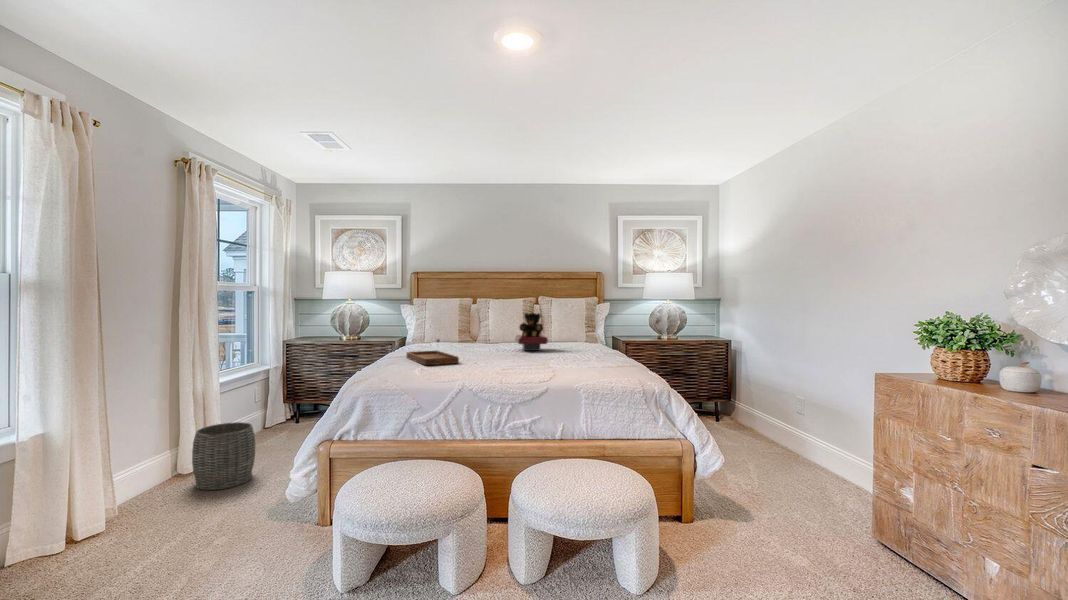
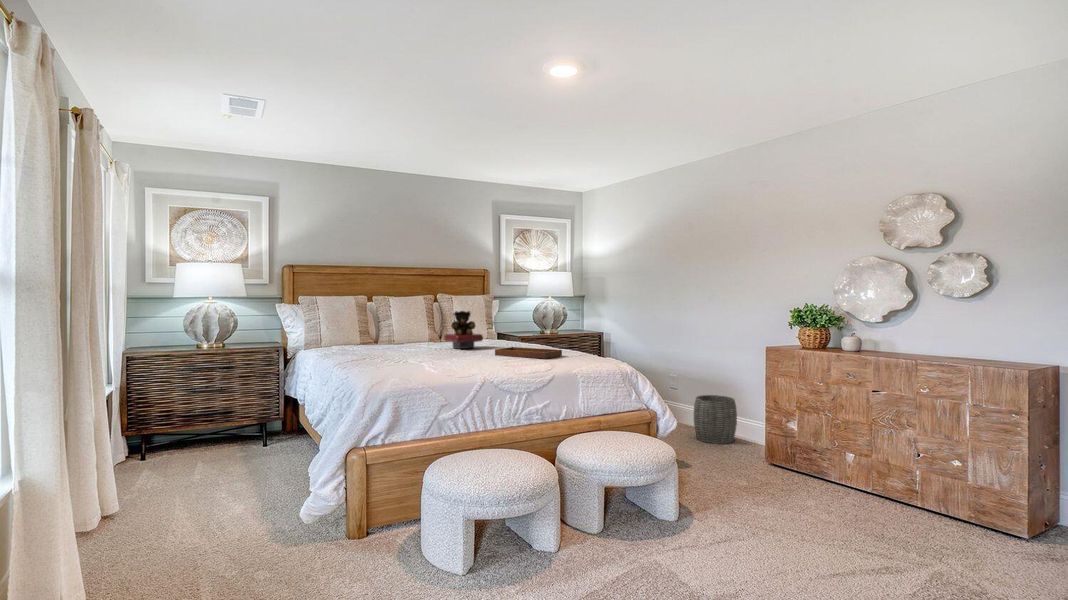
tray: present [407,339,459,365] -> present [495,335,562,359]
woven basket: present [192,422,255,490] -> present [694,395,737,444]

